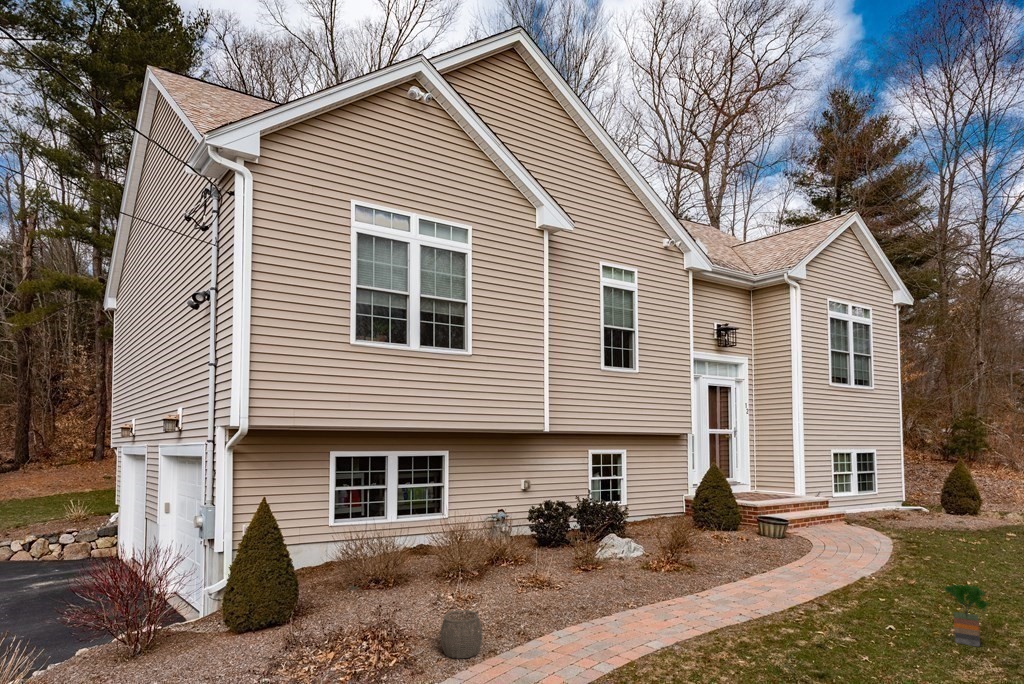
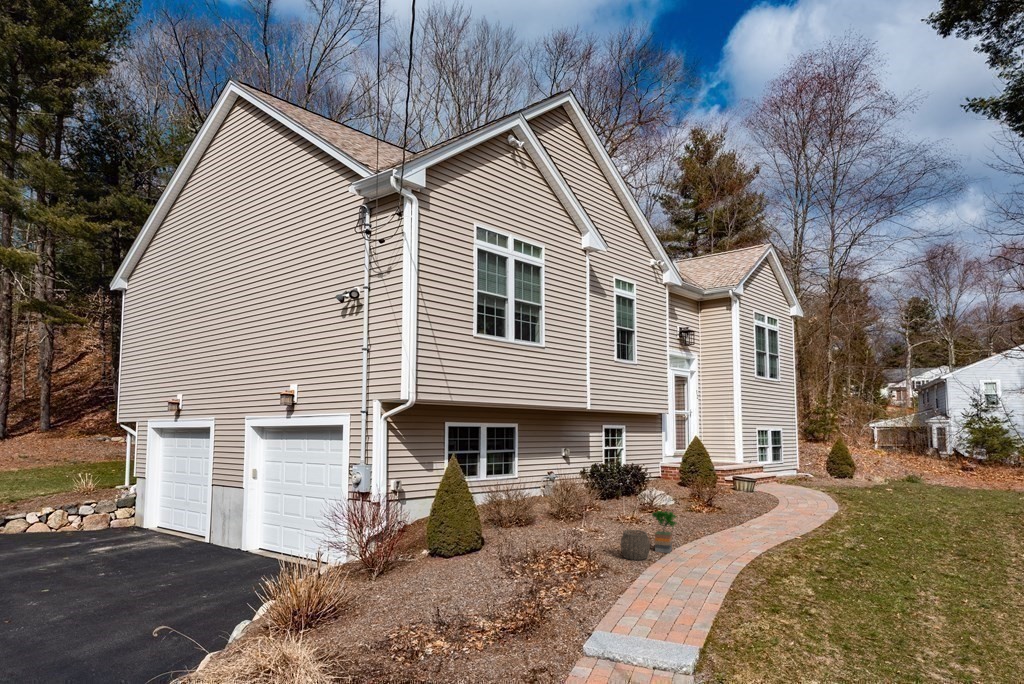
potted tree: present [945,584,989,647] -> present [652,511,677,553]

